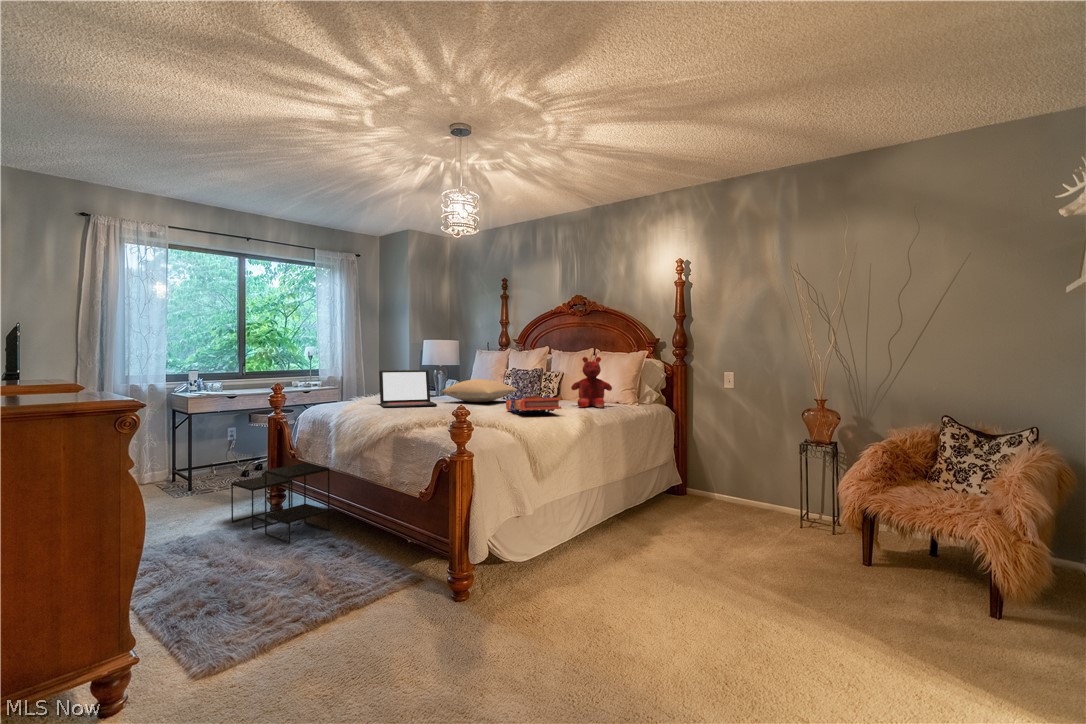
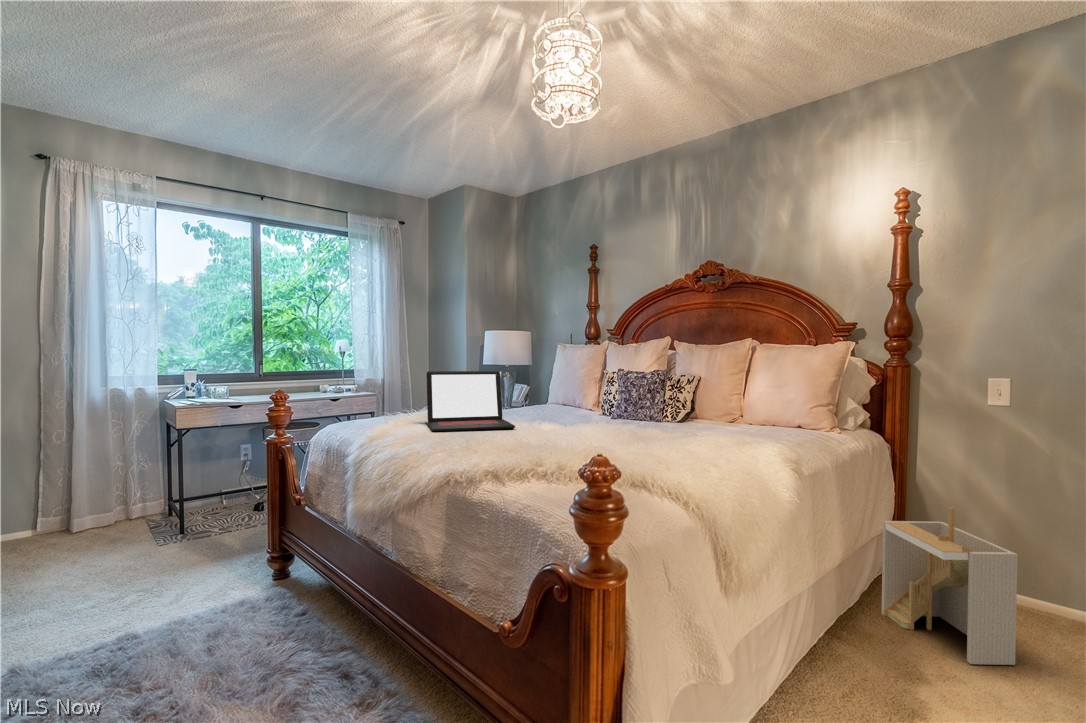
teddy bear: present [571,357,612,408] -> none [728,351,799,436]
pillow: present [442,379,517,402] -> none [520,386,632,420]
book: present [506,395,561,414] -> none [635,417,751,451]
storage bin: none [656,444,709,527] -> present [882,507,1017,665]
side table: present [231,463,330,543] -> none [200,519,343,671]

